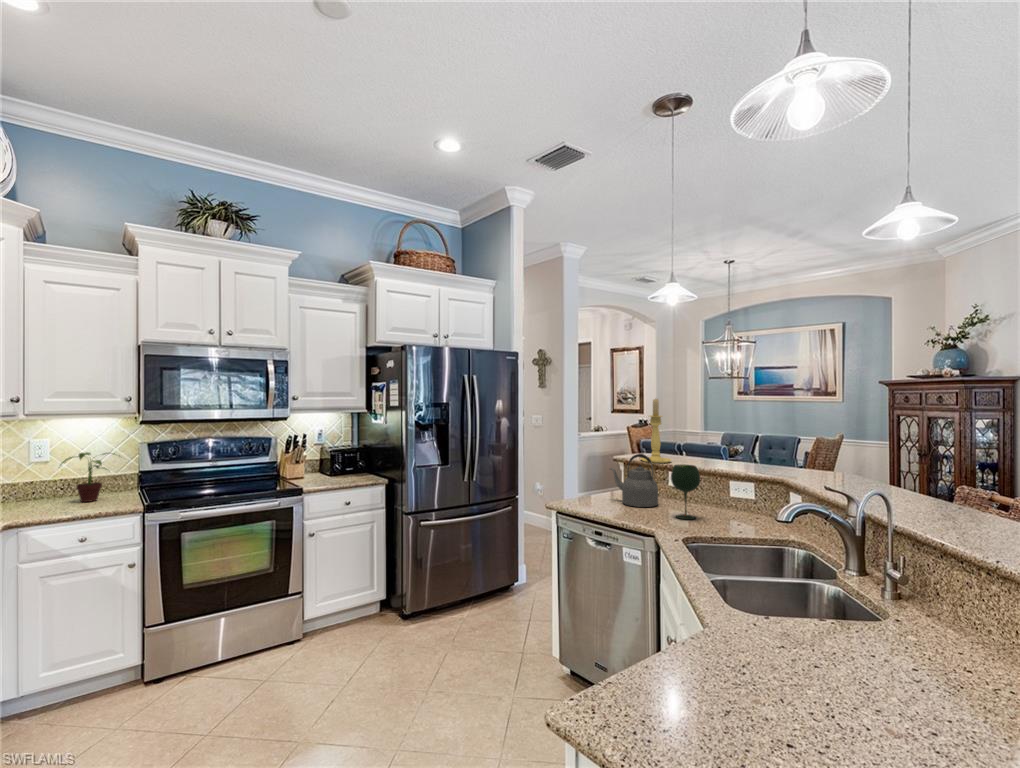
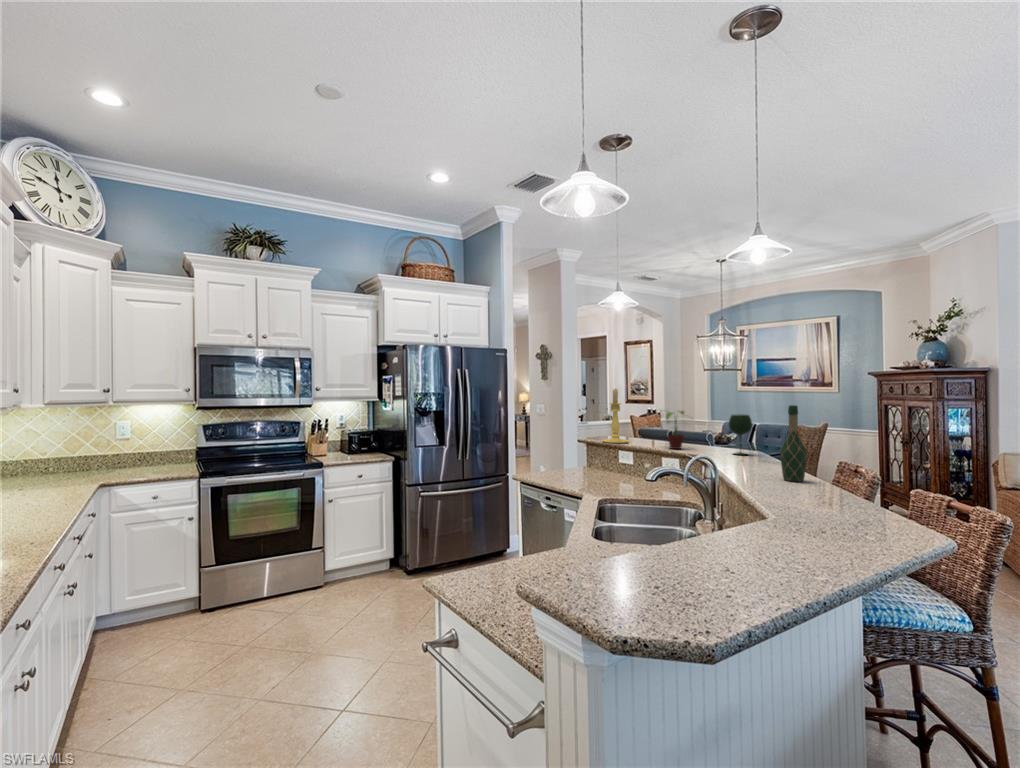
wine bottle: none [925,424,965,522] -> present [780,405,807,481]
potted plant: present [61,452,108,502] -> present [666,411,684,449]
kettle: present [611,454,658,507] -> none [569,434,607,478]
wine glass: present [671,464,700,519] -> present [729,414,752,455]

